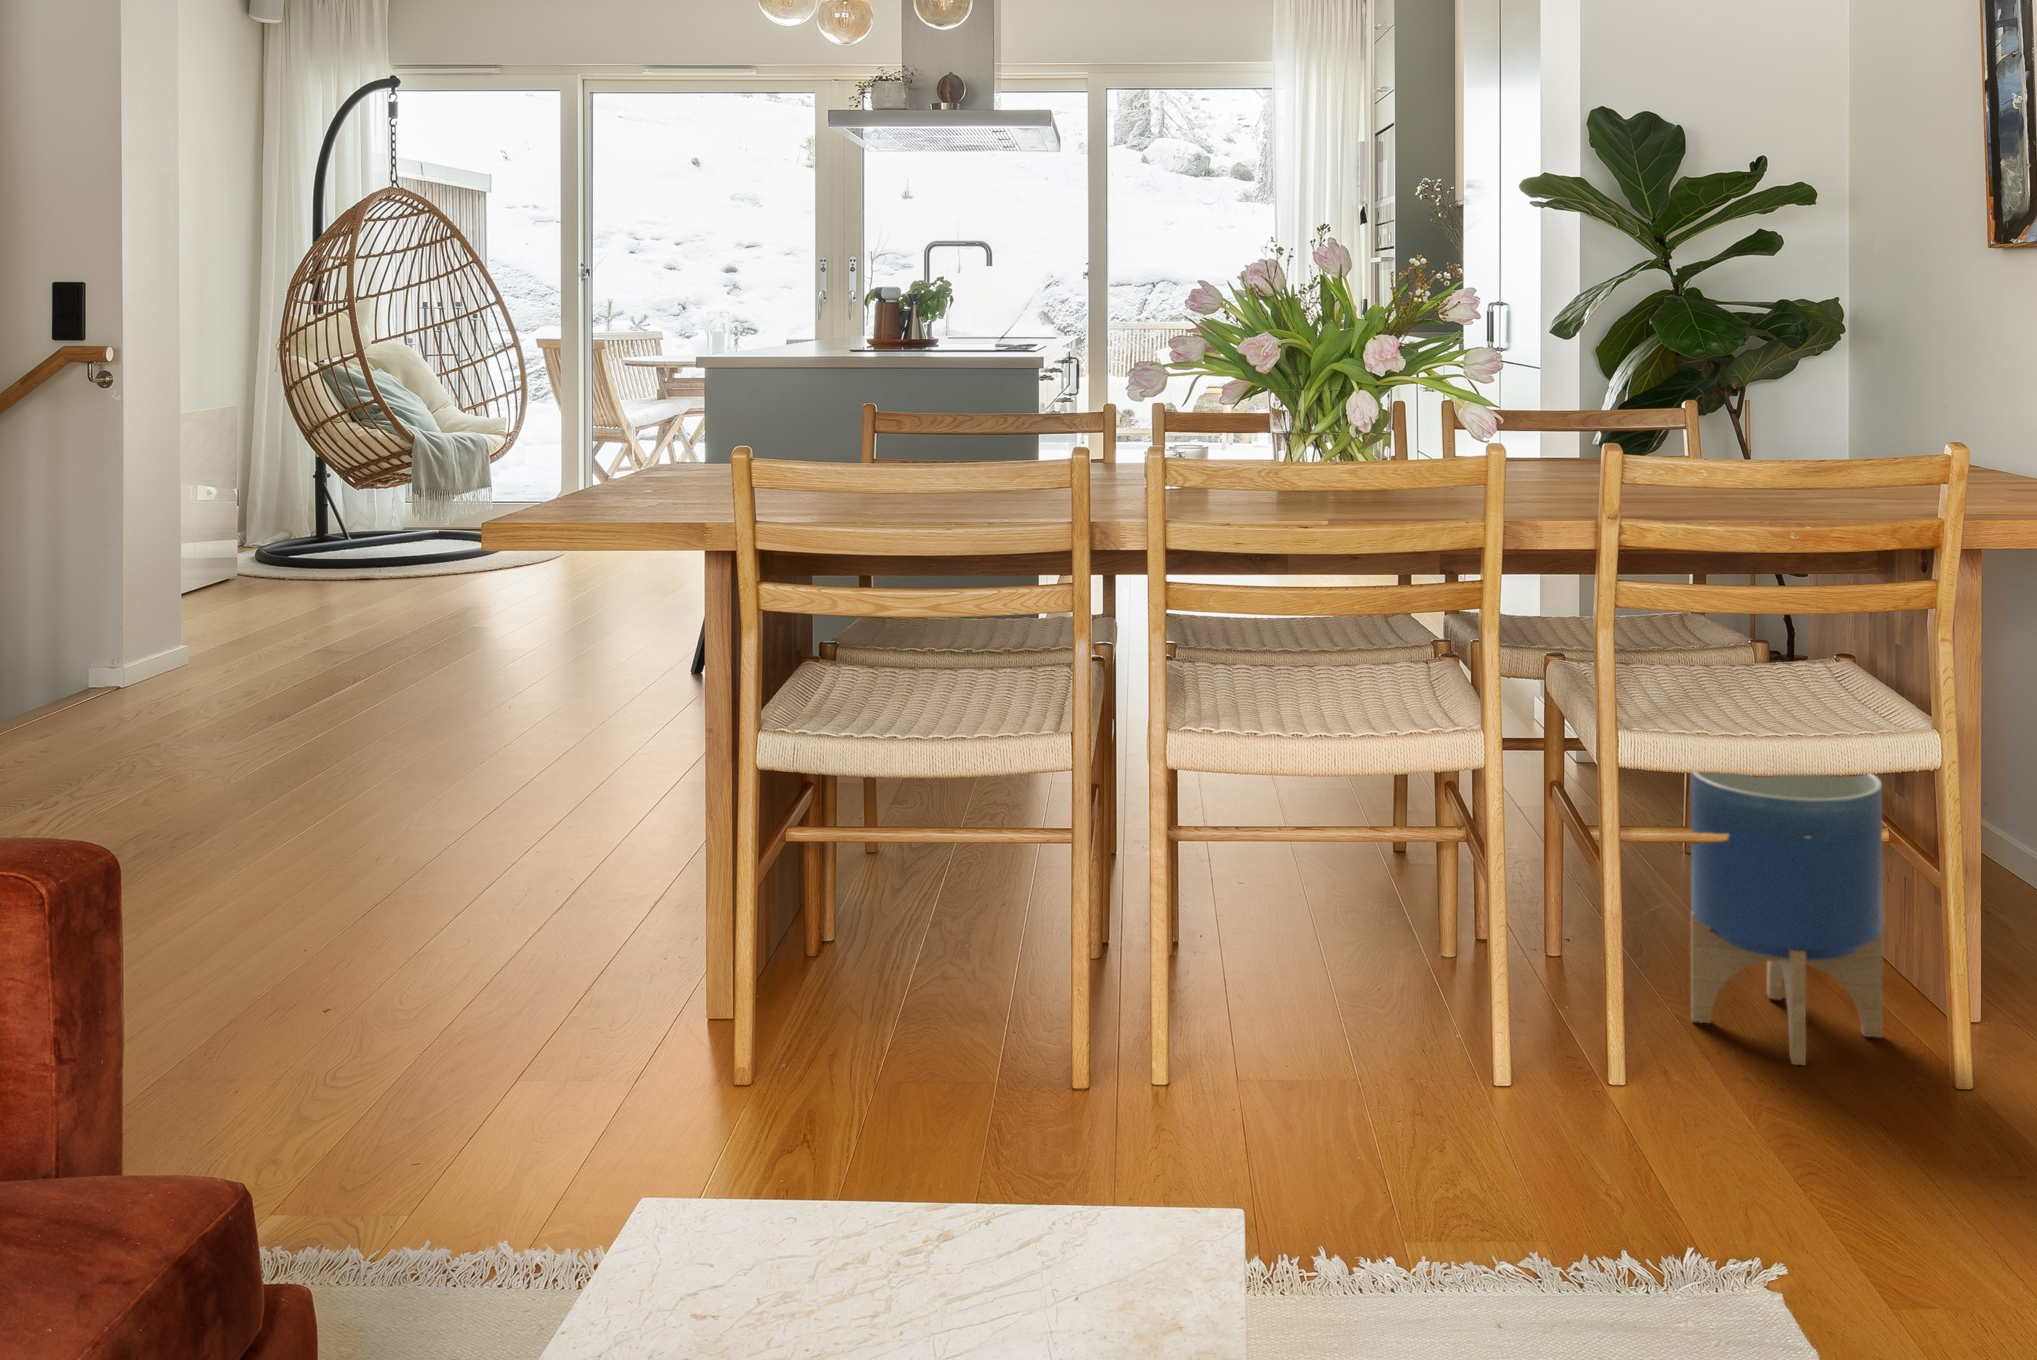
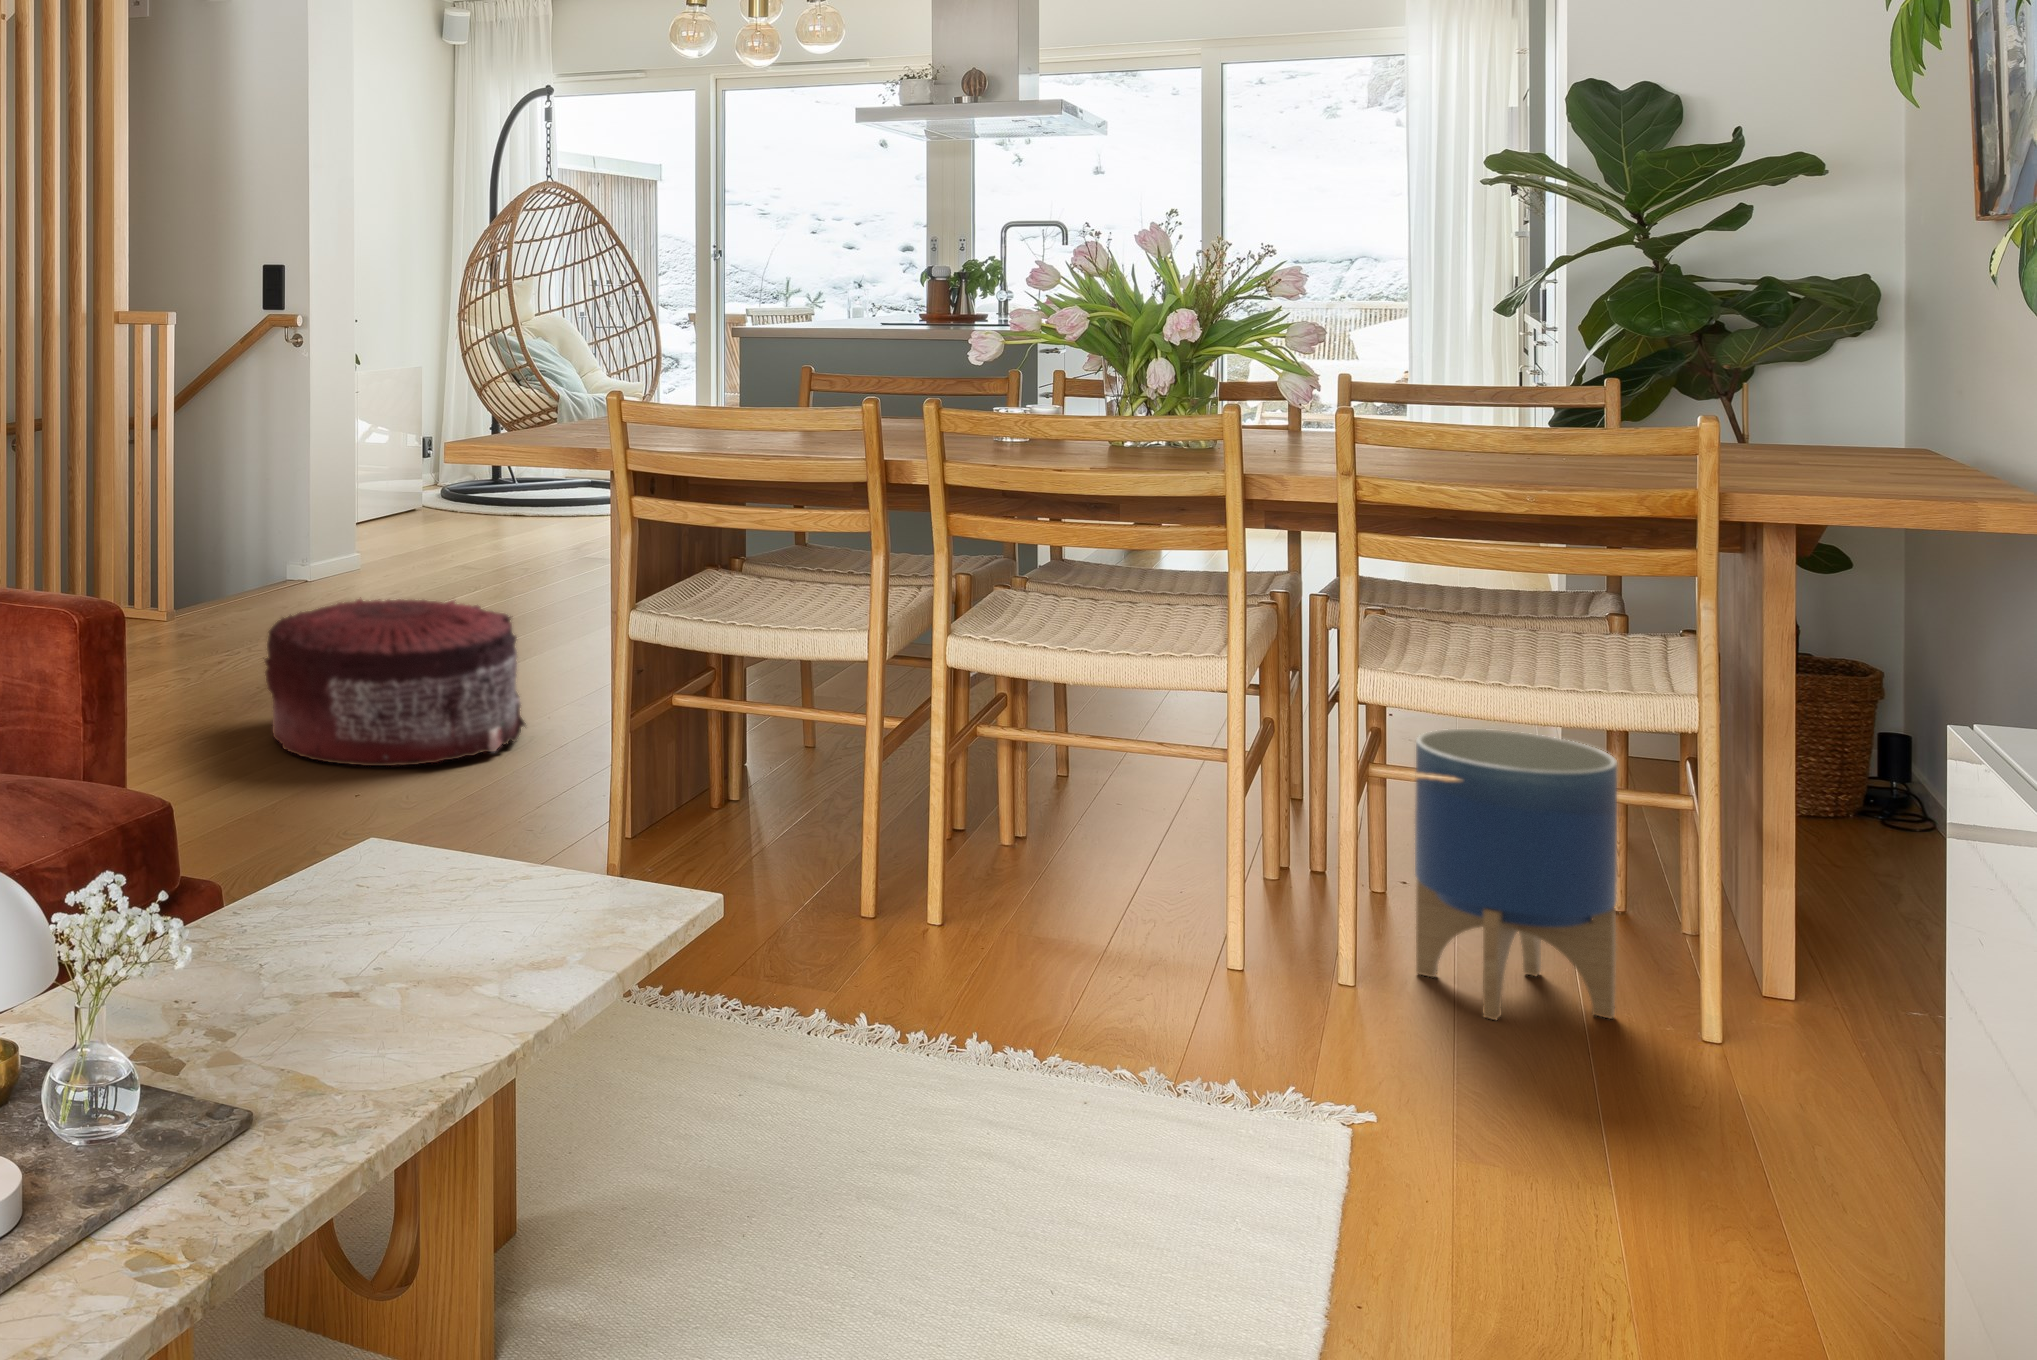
pouf: none [190,714,565,974] -> present [265,597,526,766]

